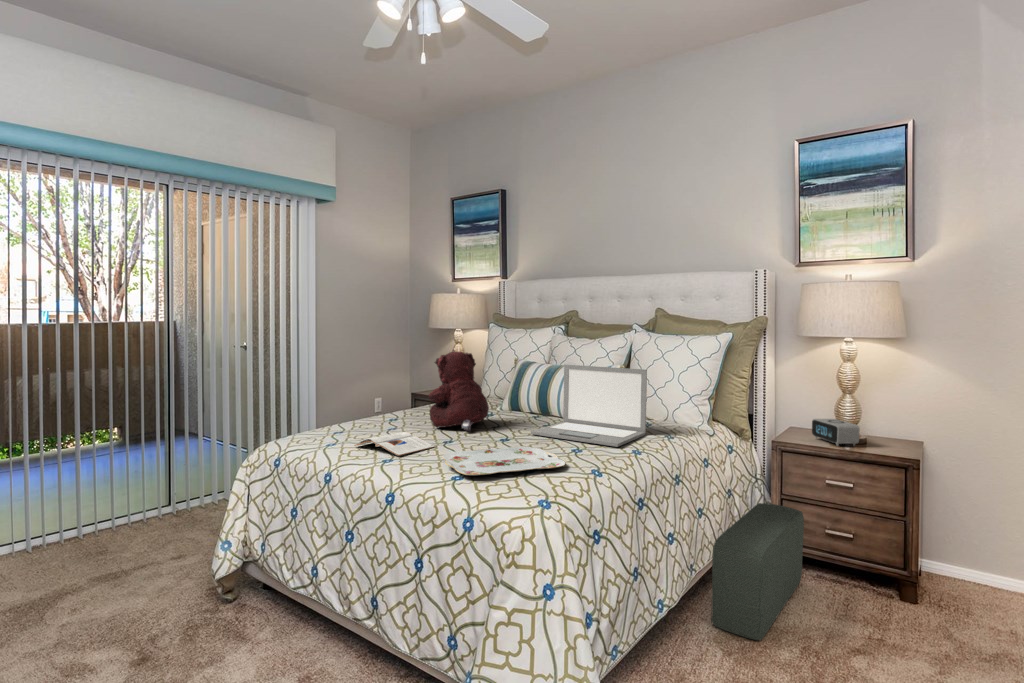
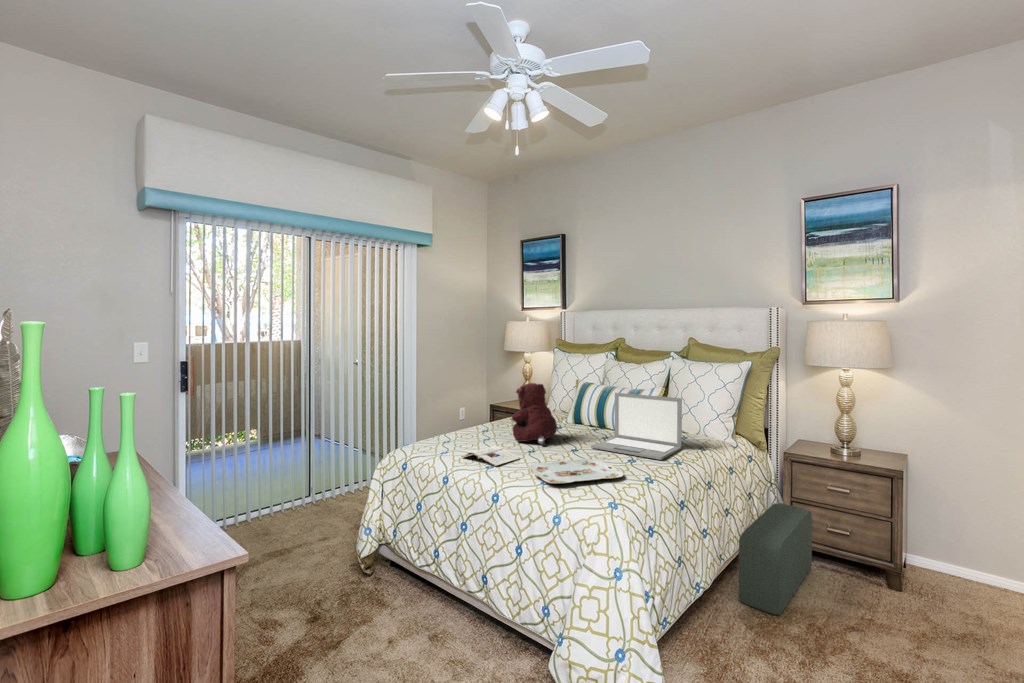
alarm clock: present [812,419,860,446] -> none [817,436,857,459]

